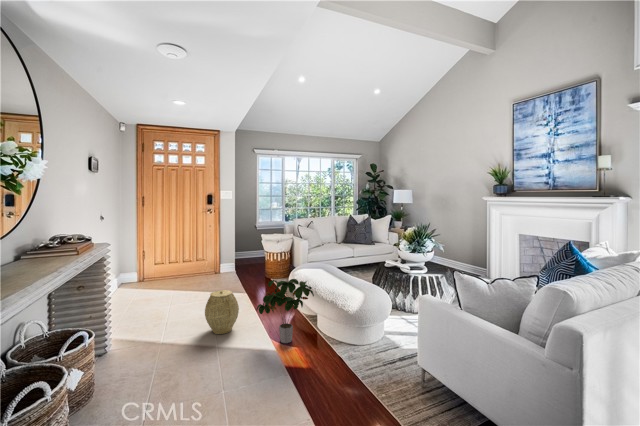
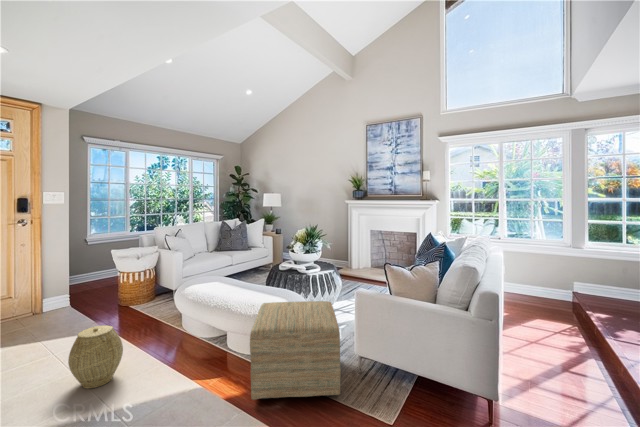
potted plant: present [257,279,314,343] -> none [158,295,231,373]
ottoman: none [307,294,405,400] -> present [250,301,341,400]

